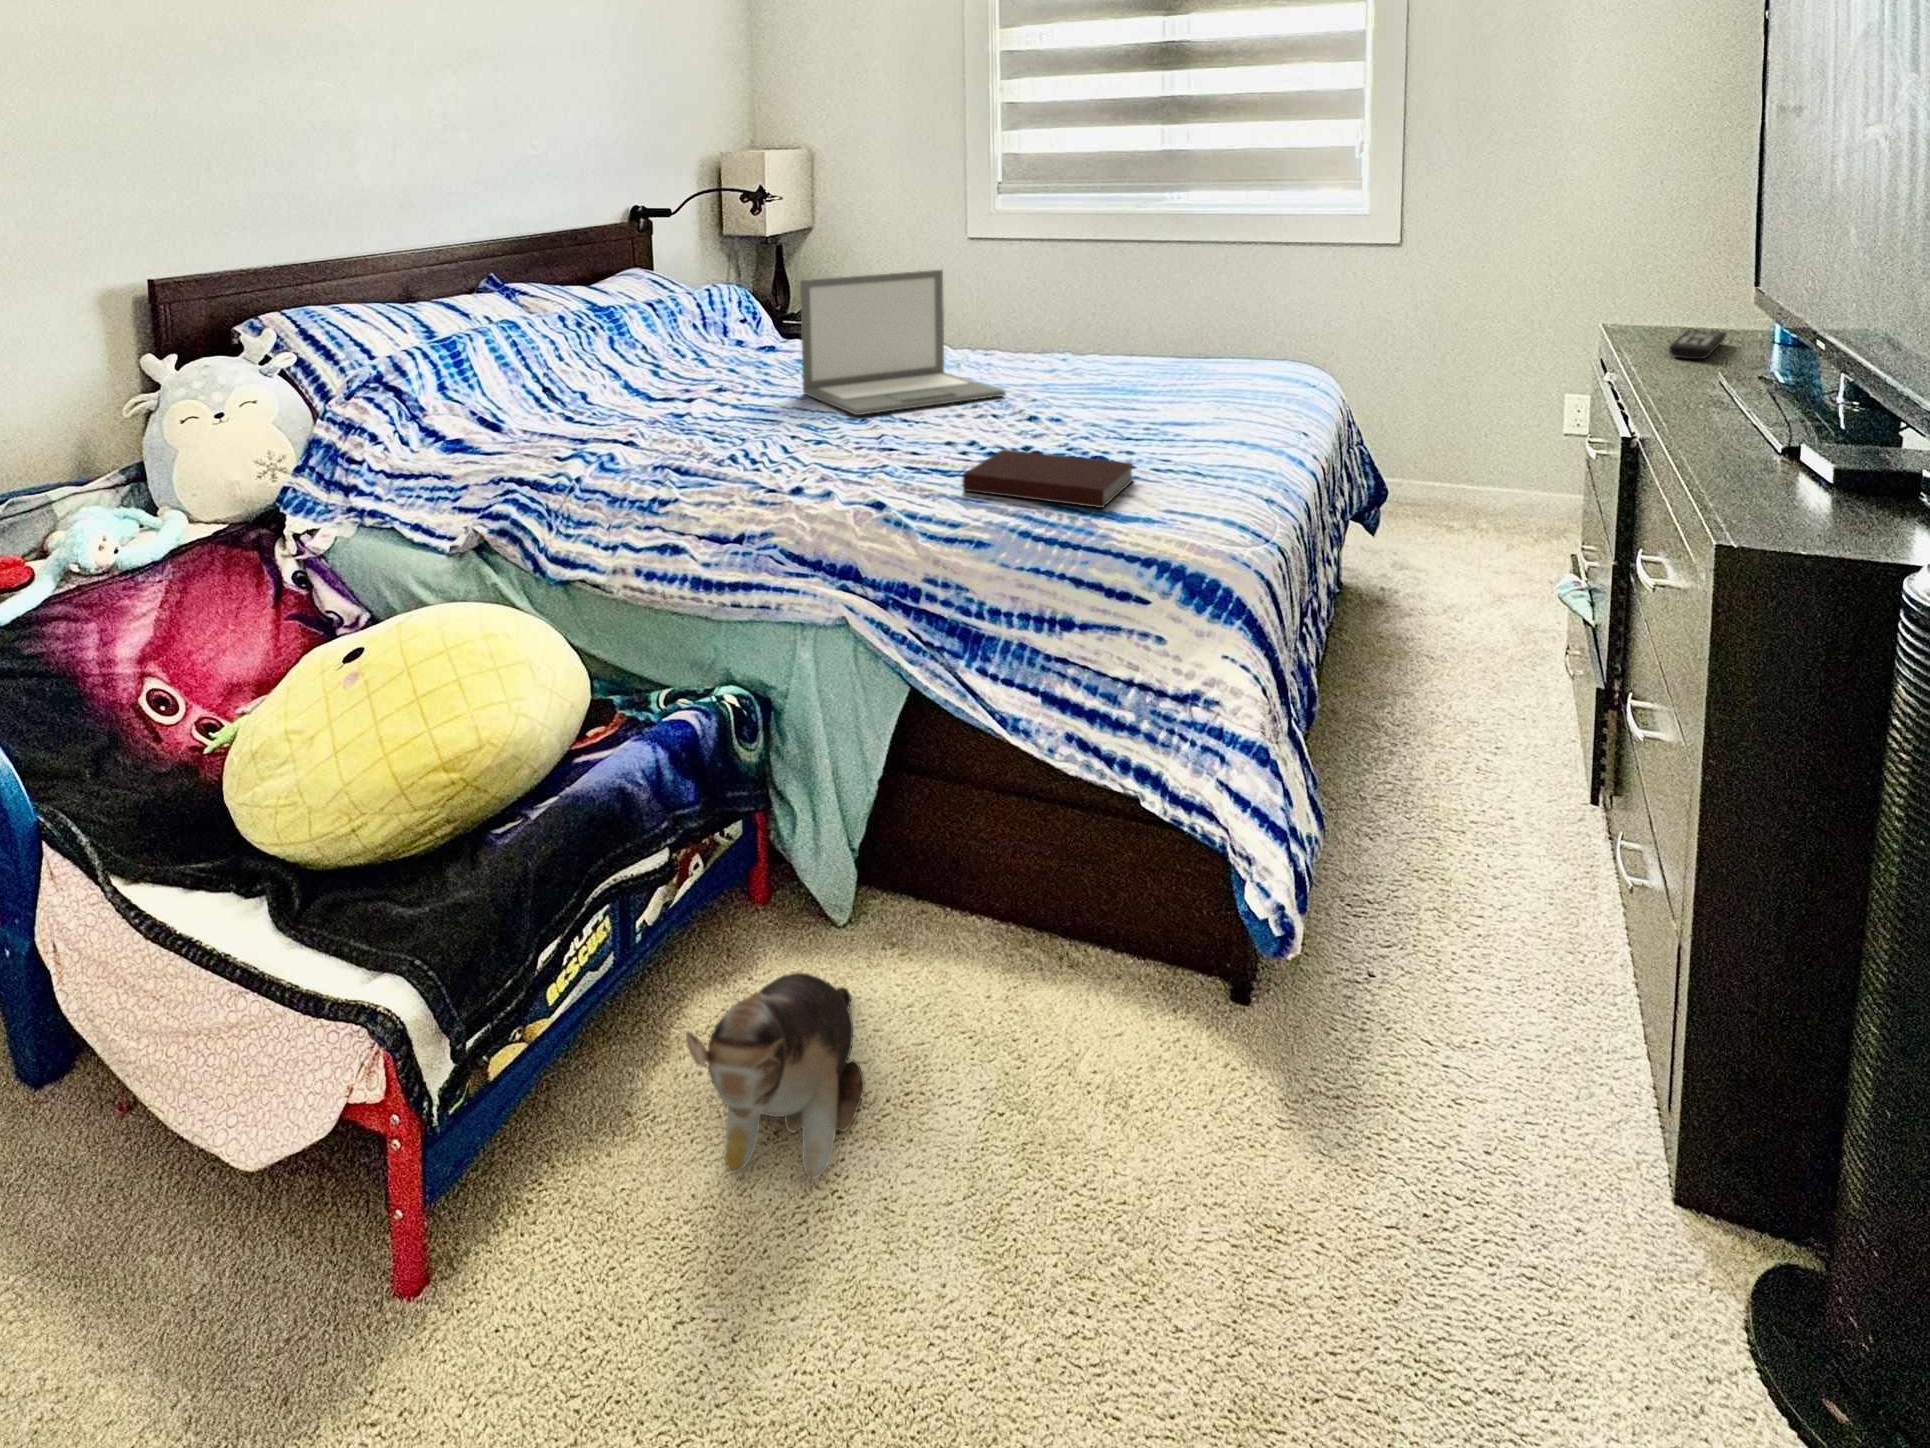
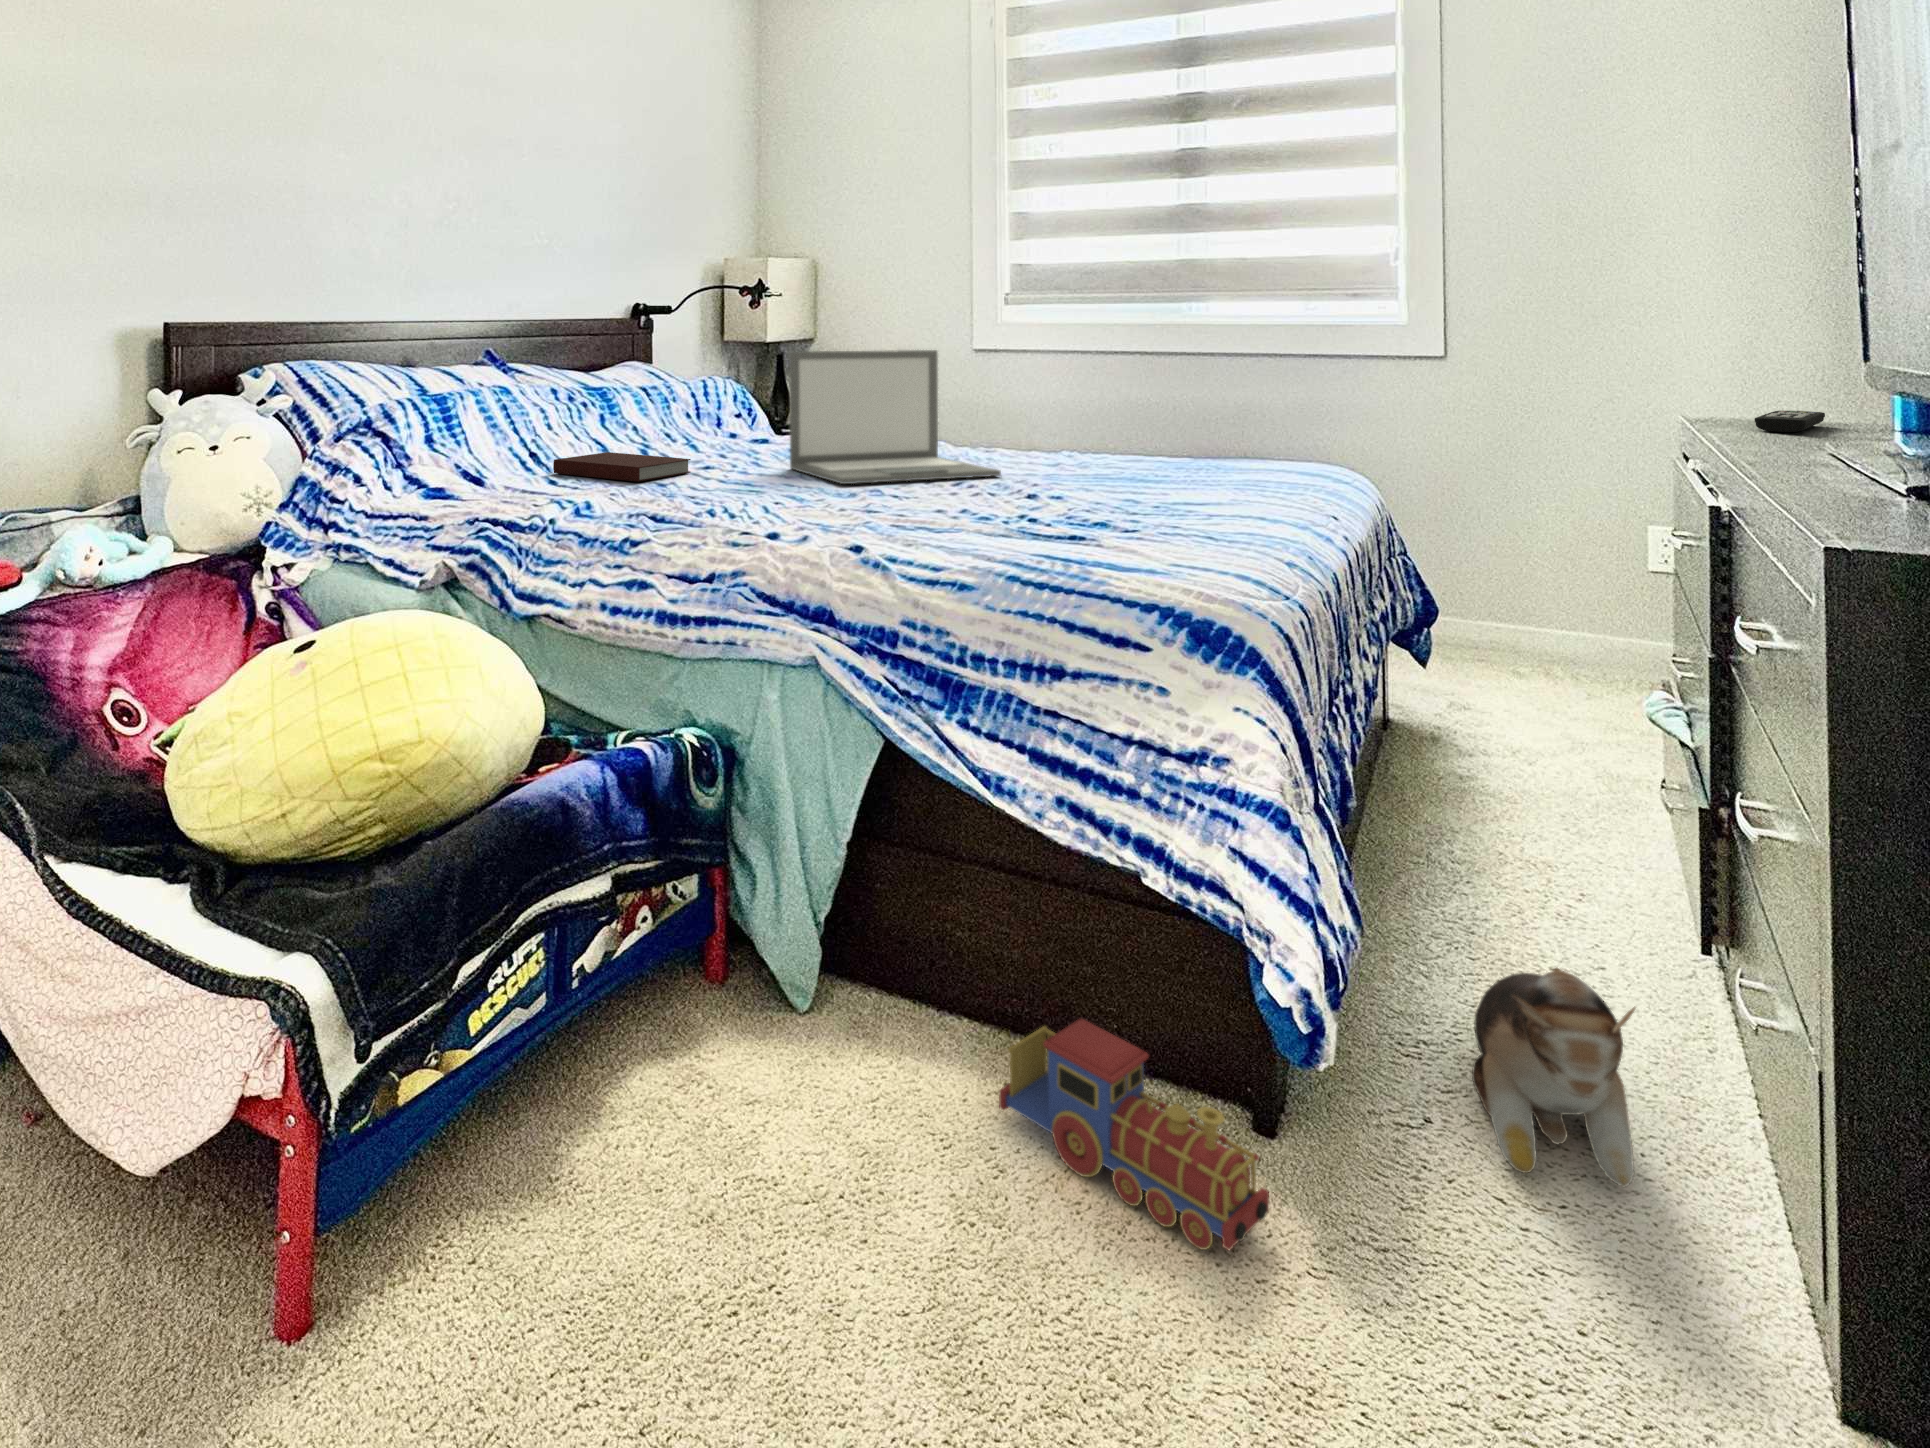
notebook: present [962,449,1133,508] -> present [553,452,691,482]
toy train: none [1020,929,1246,1119] -> present [999,1019,1269,1250]
plush toy: present [686,973,864,1180] -> present [1472,968,1635,1187]

